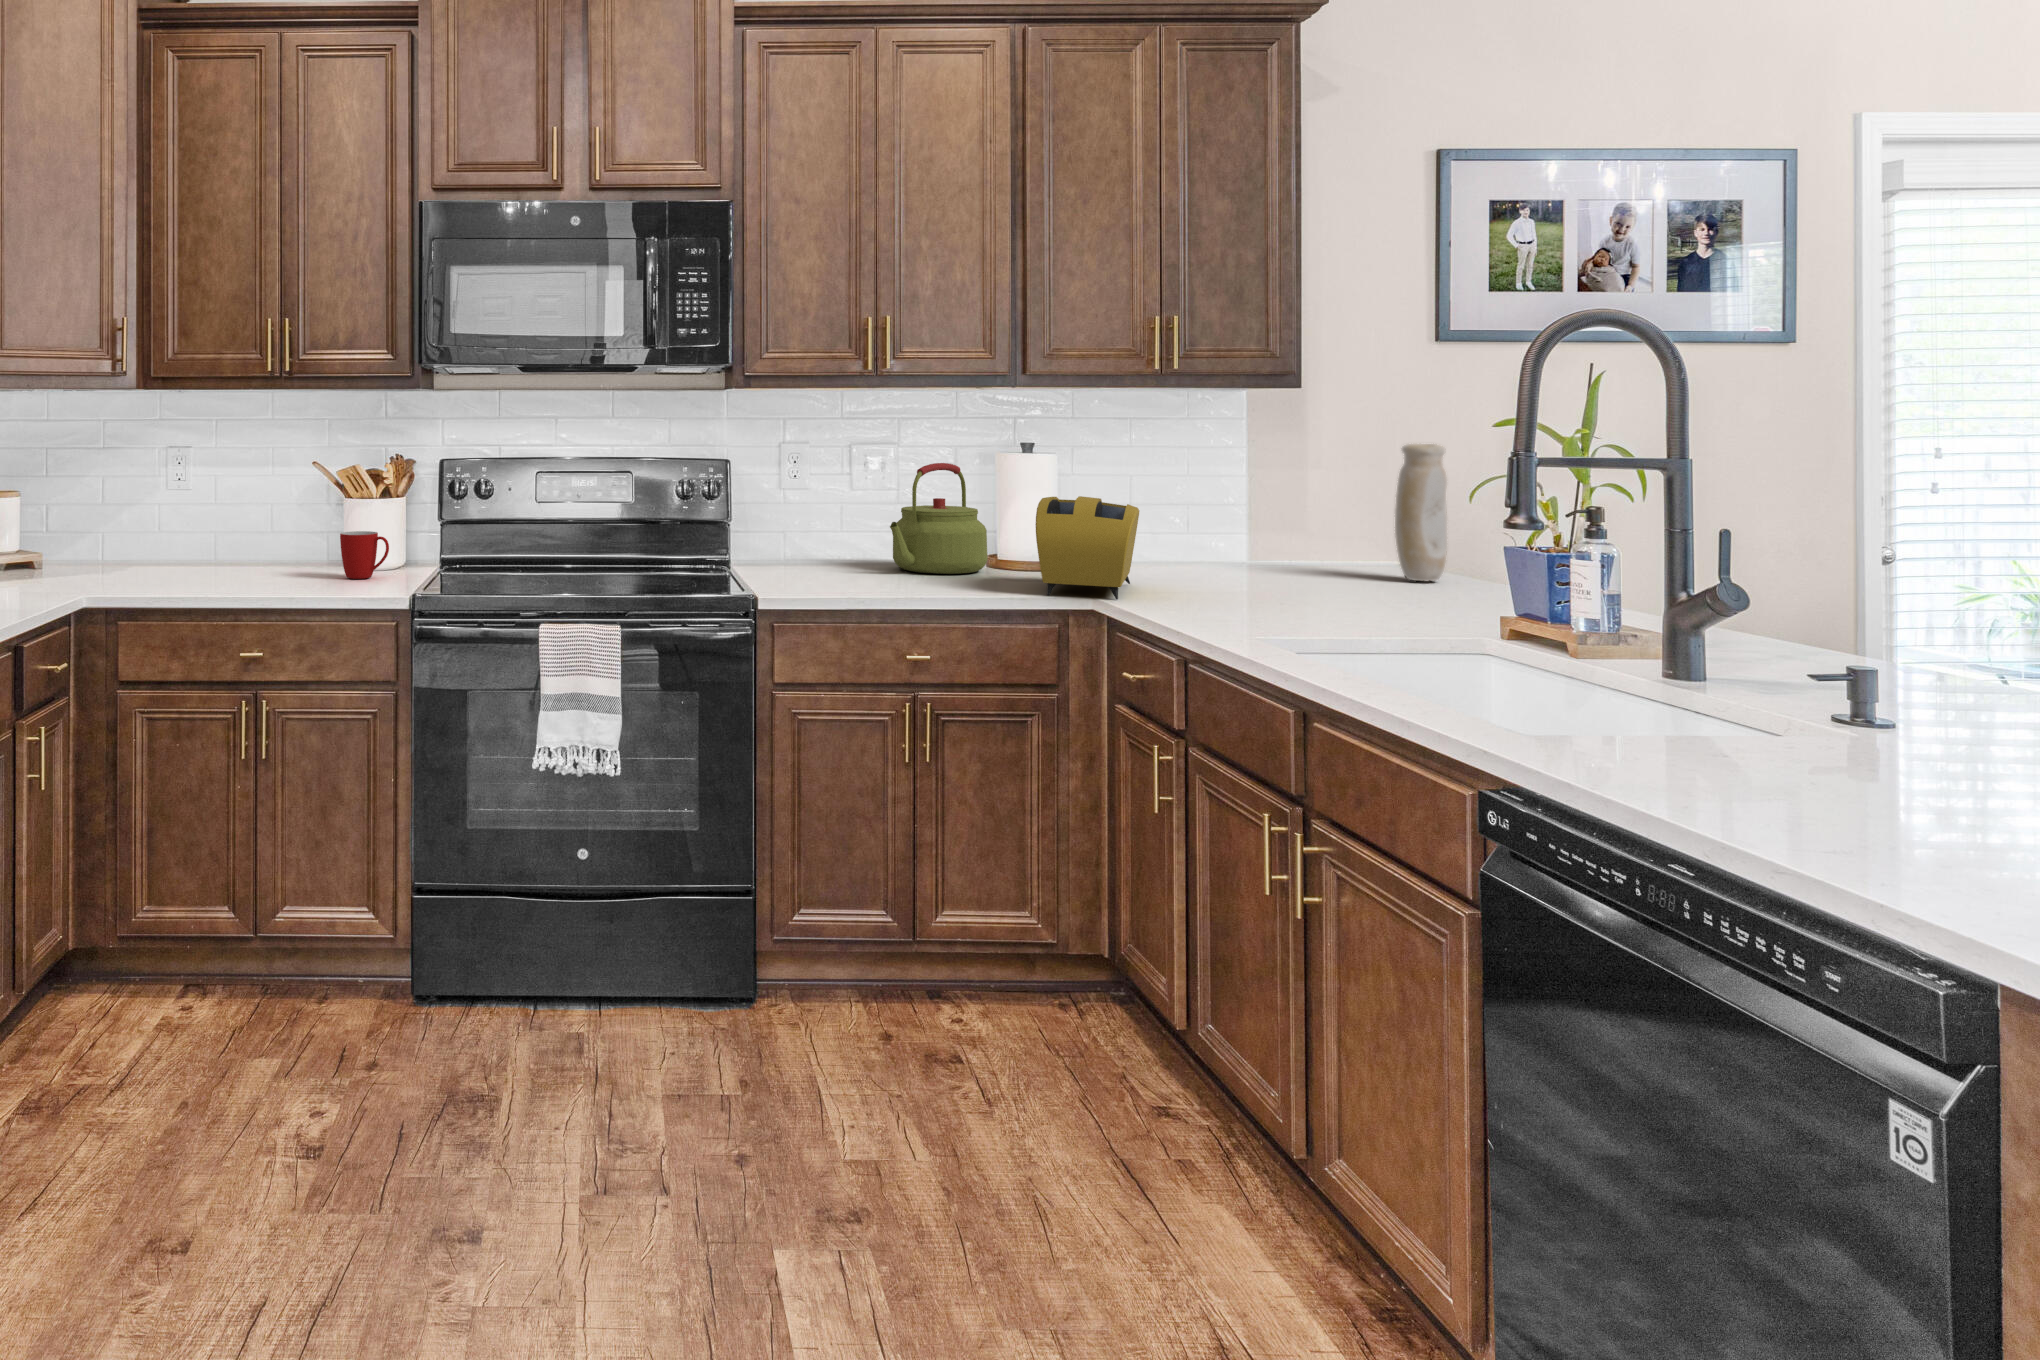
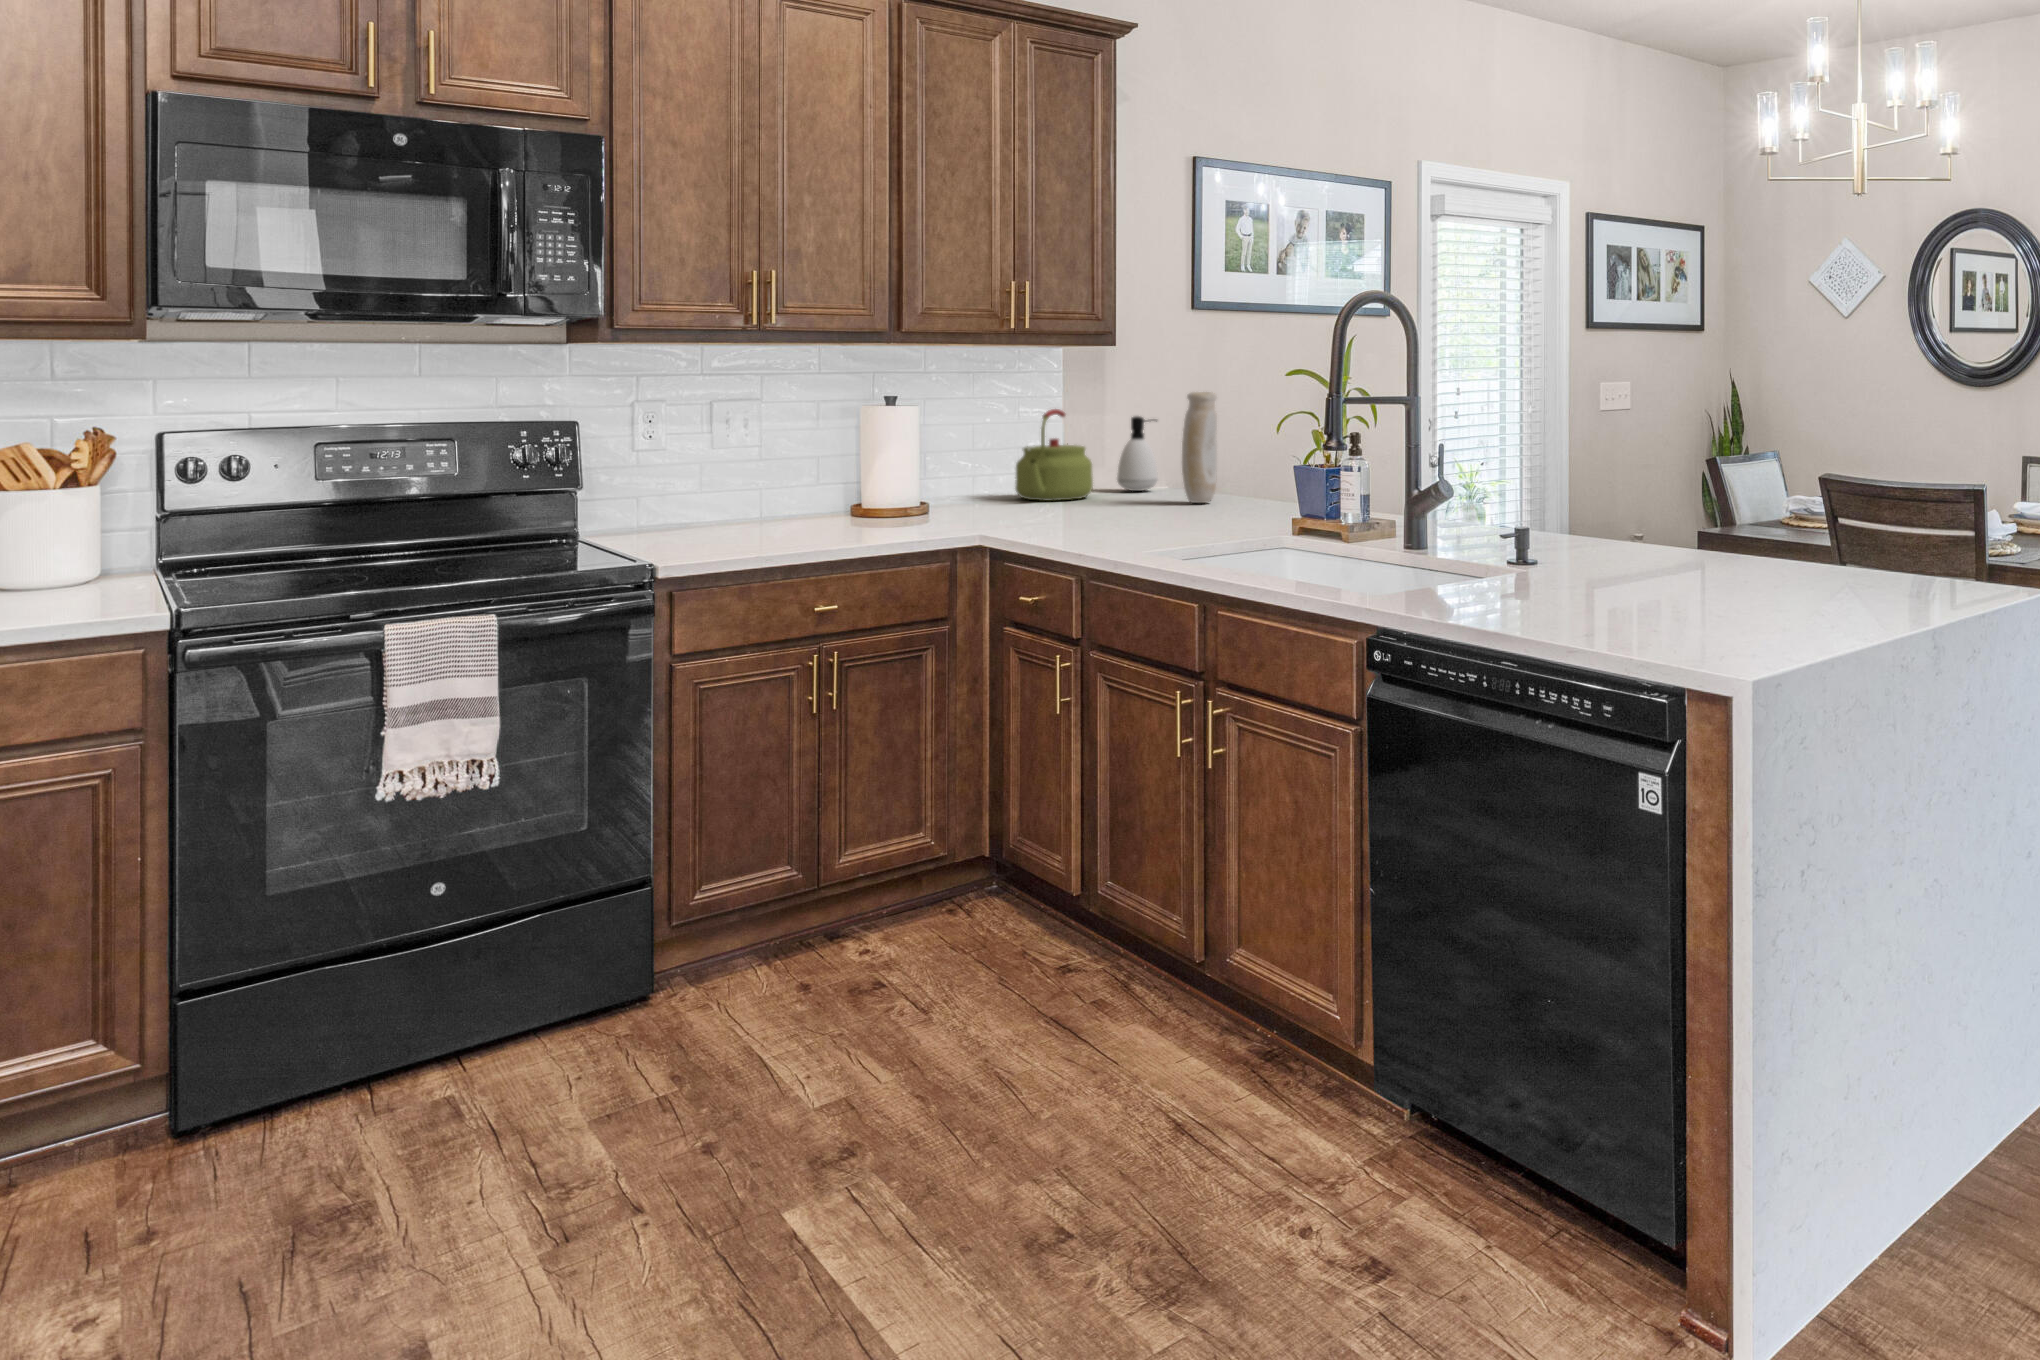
kettle: present [890,463,987,574] -> present [1016,409,1093,501]
soap dispenser: none [1332,470,1387,559] -> present [1117,416,1157,491]
toaster: present [1035,496,1139,599] -> none [924,446,1013,539]
mug: present [340,531,389,579] -> none [21,536,113,602]

